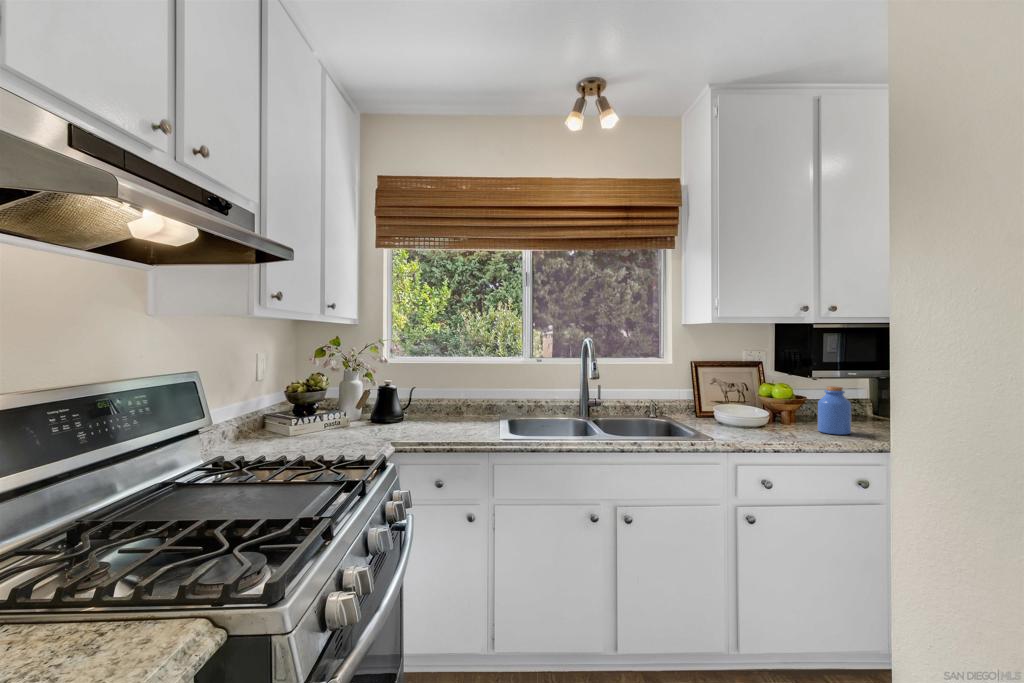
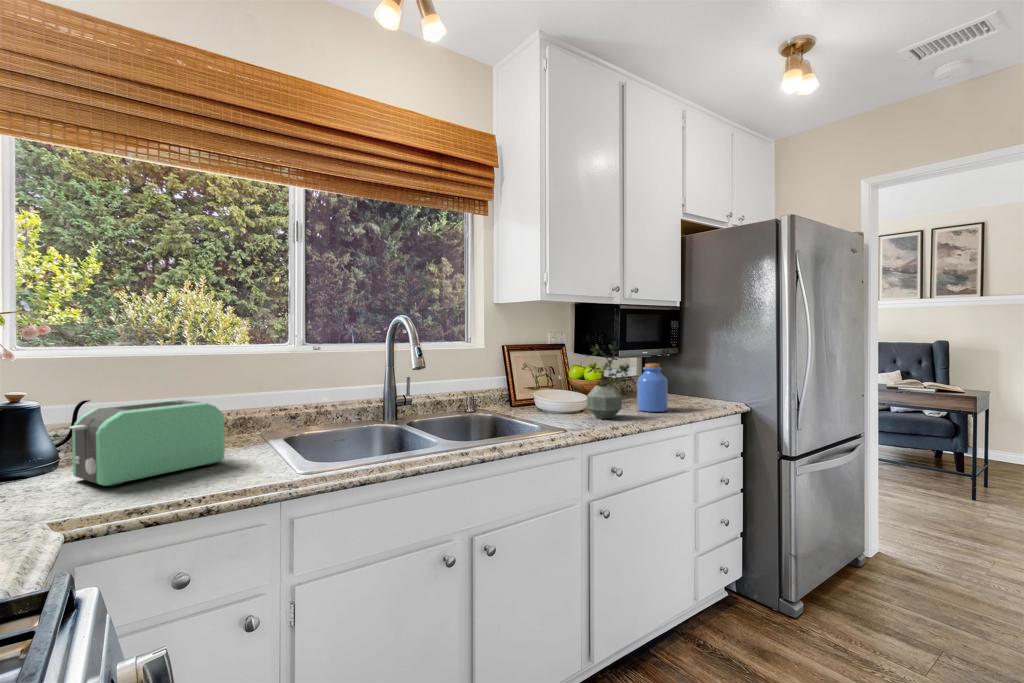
potted plant: none [749,364,798,434] -> present [587,342,629,419]
toaster: none [400,391,470,433] -> present [69,400,225,486]

